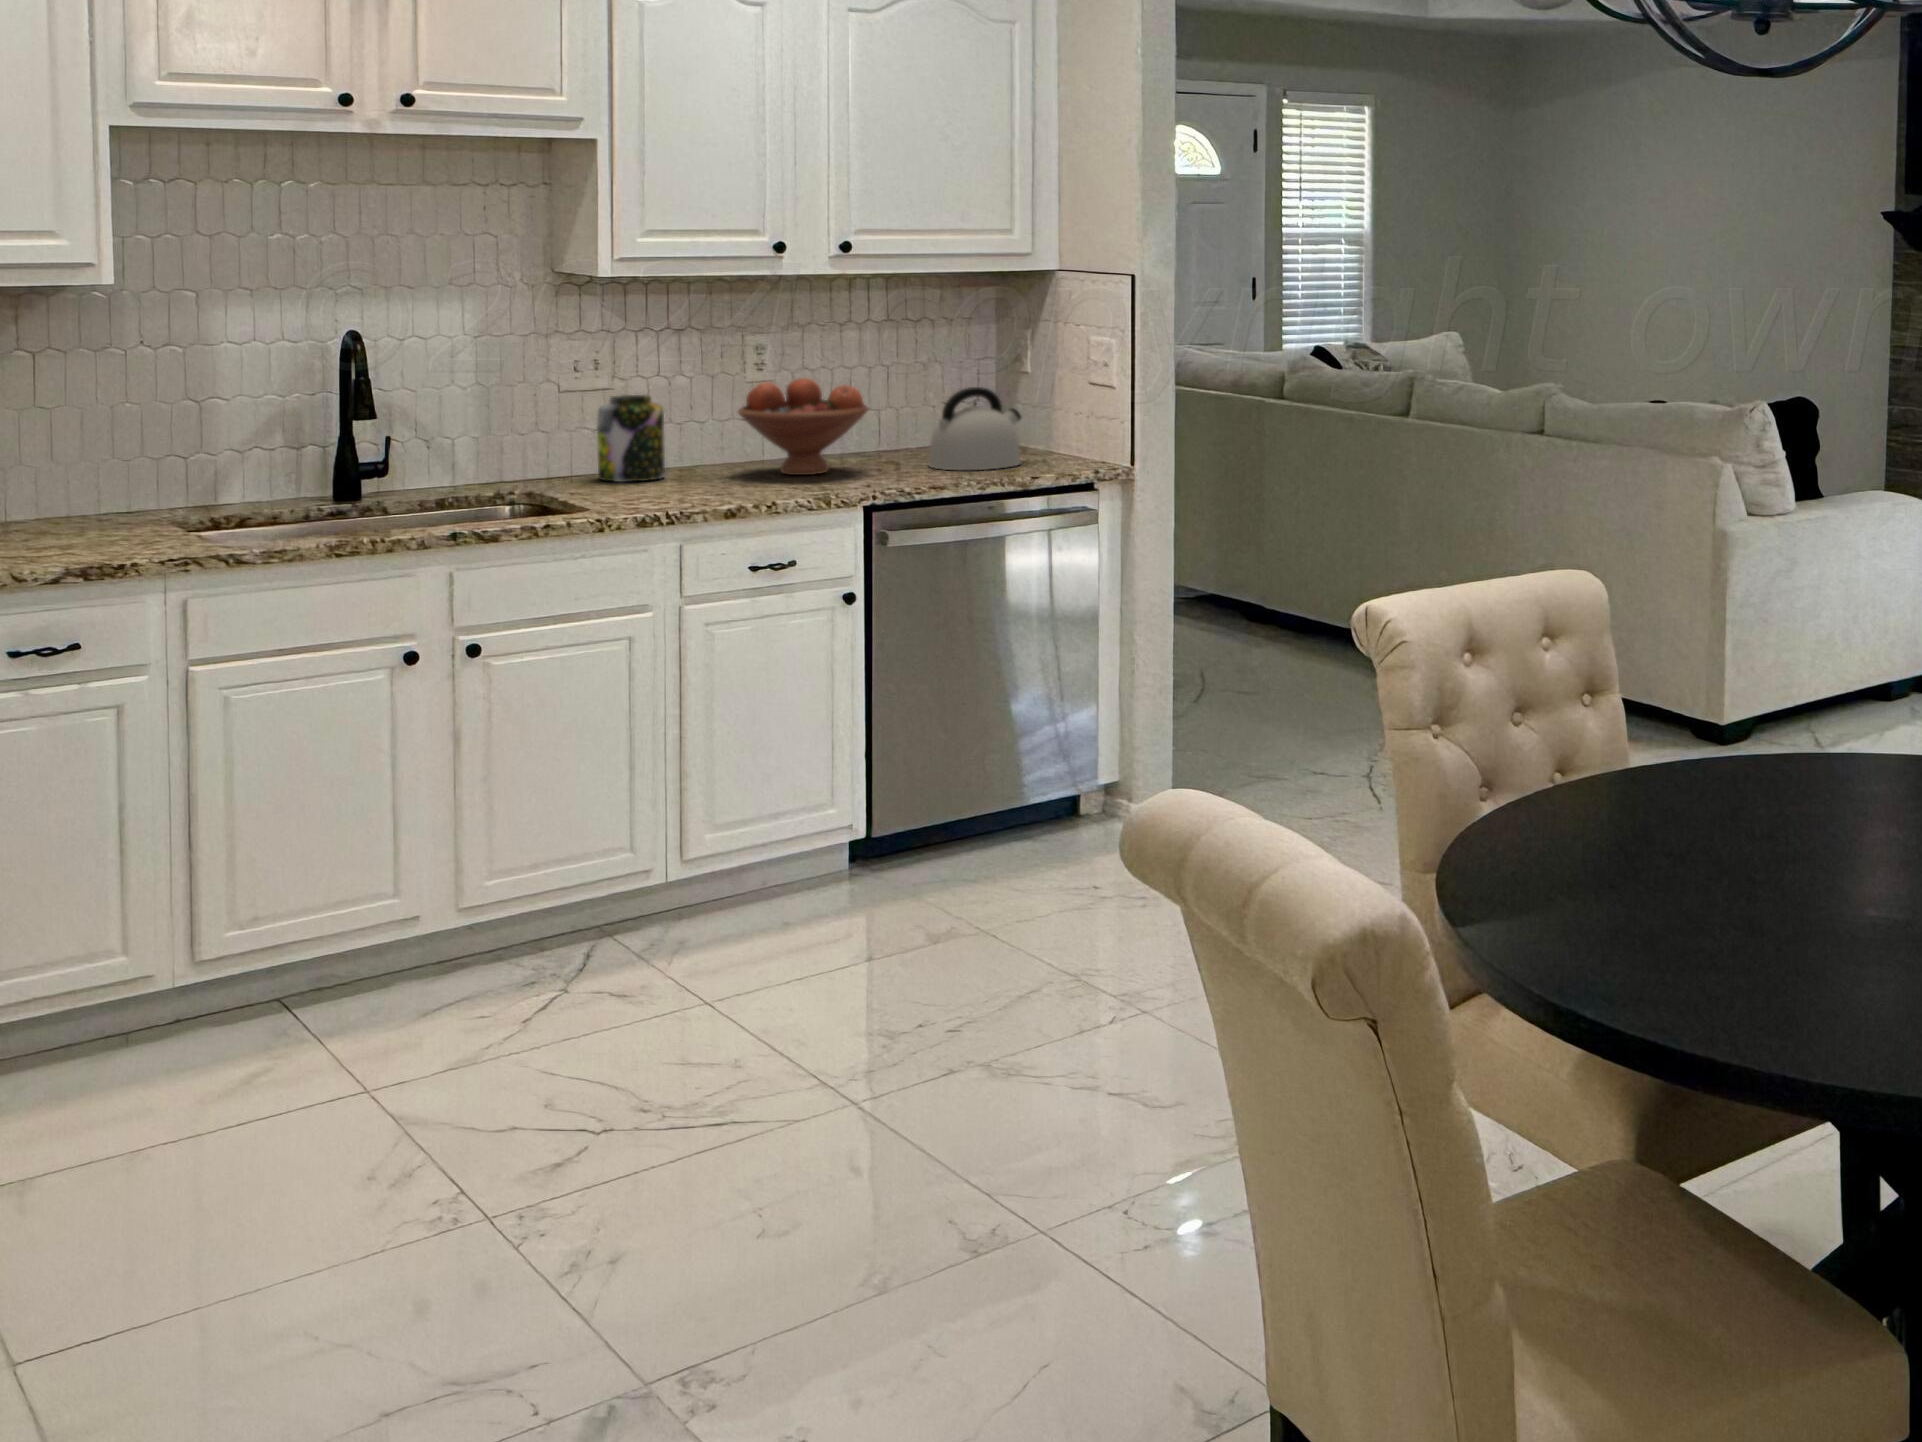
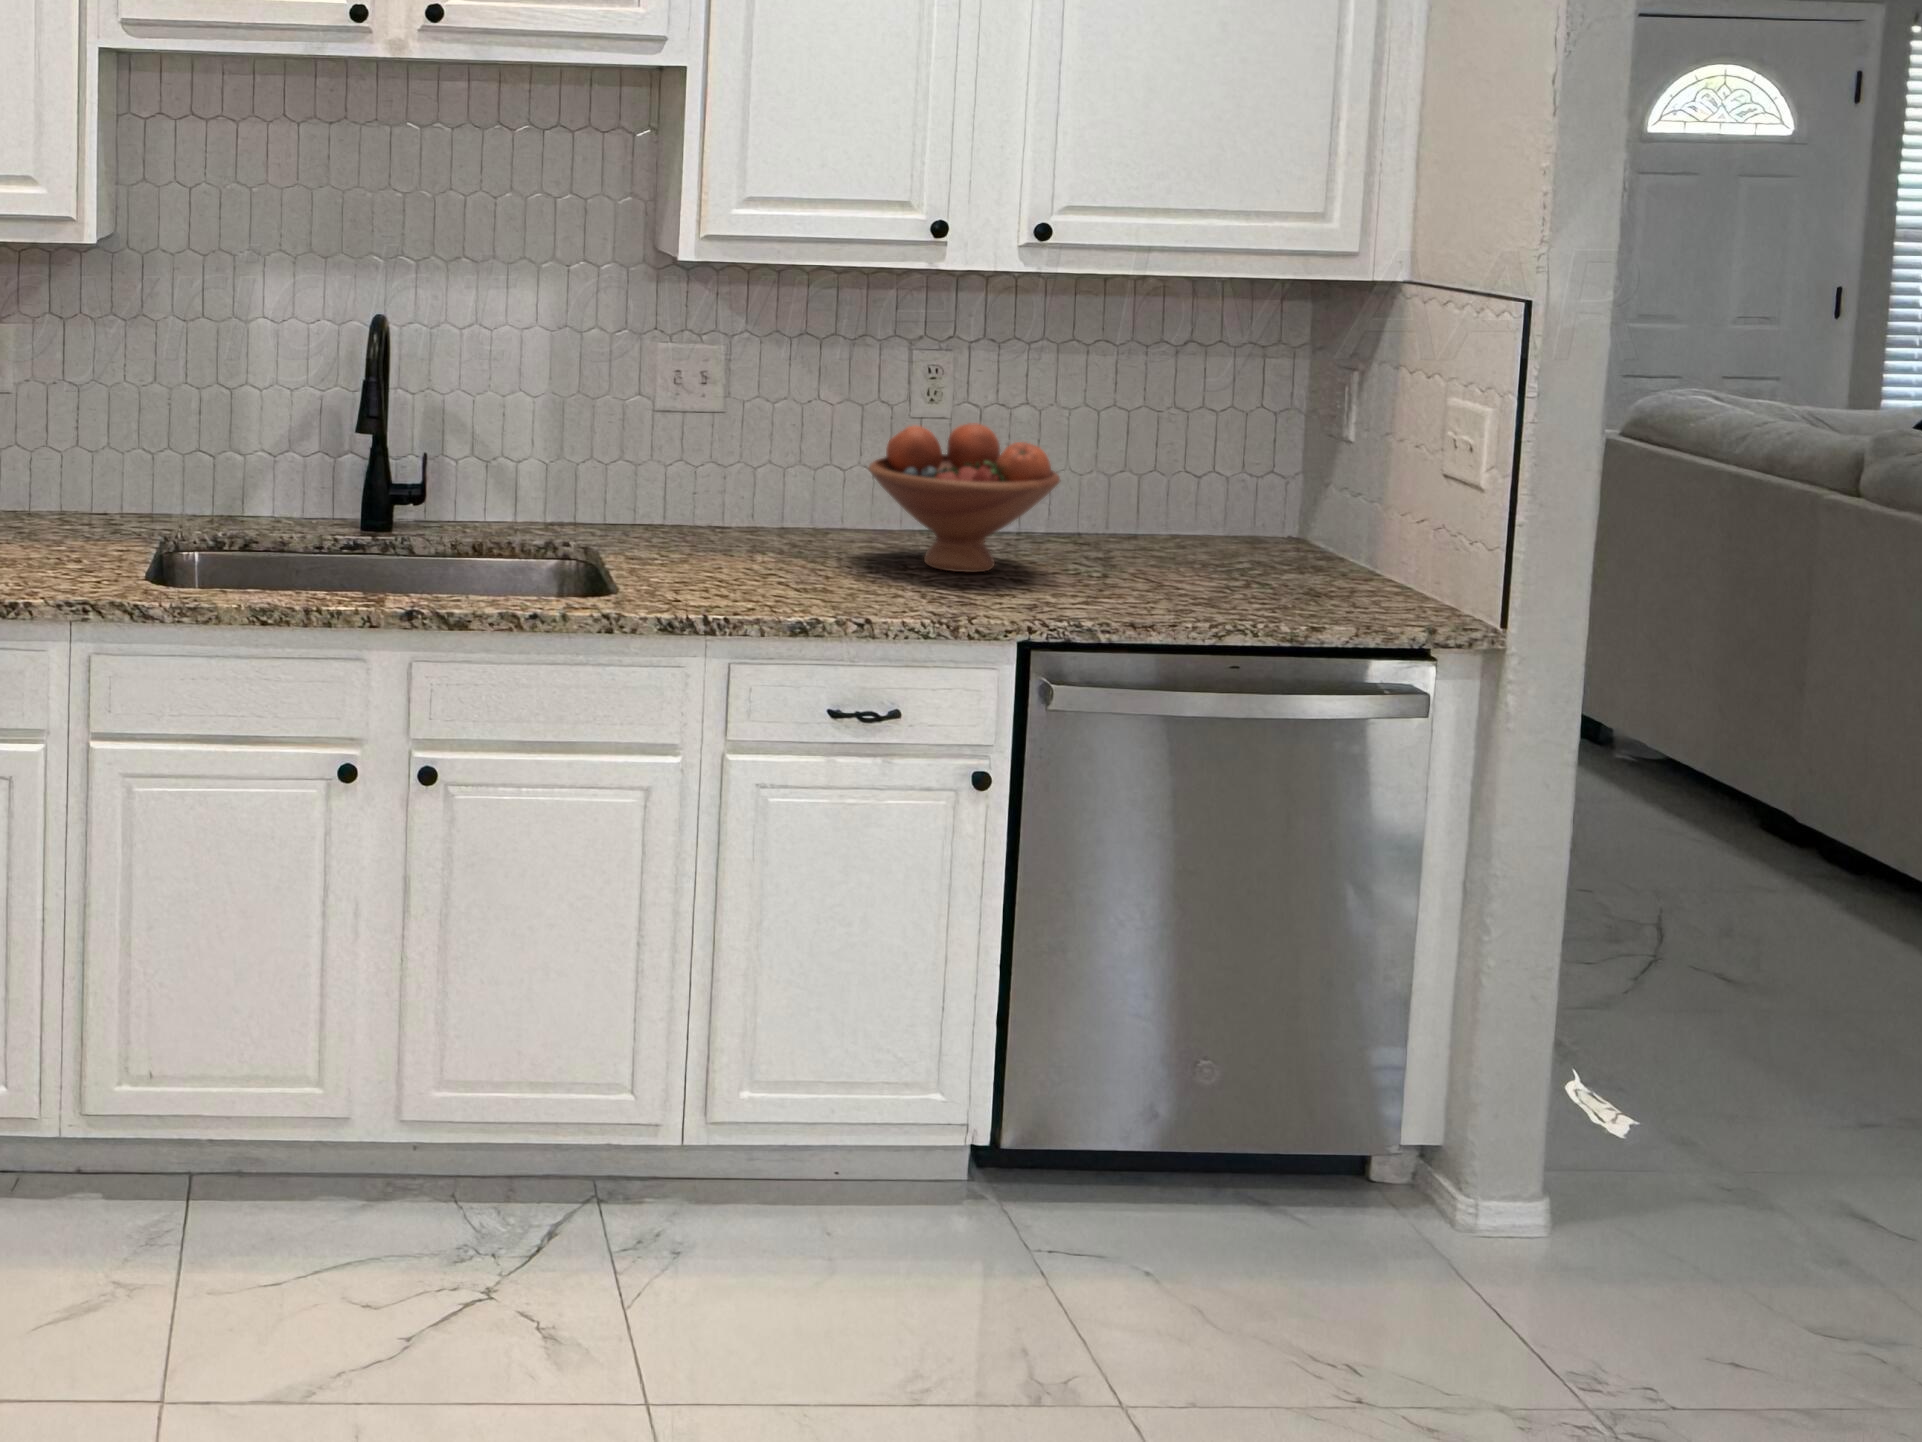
kettle: present [929,387,1021,470] -> none [1152,463,1315,600]
jar: present [597,395,665,482] -> none [682,426,770,551]

